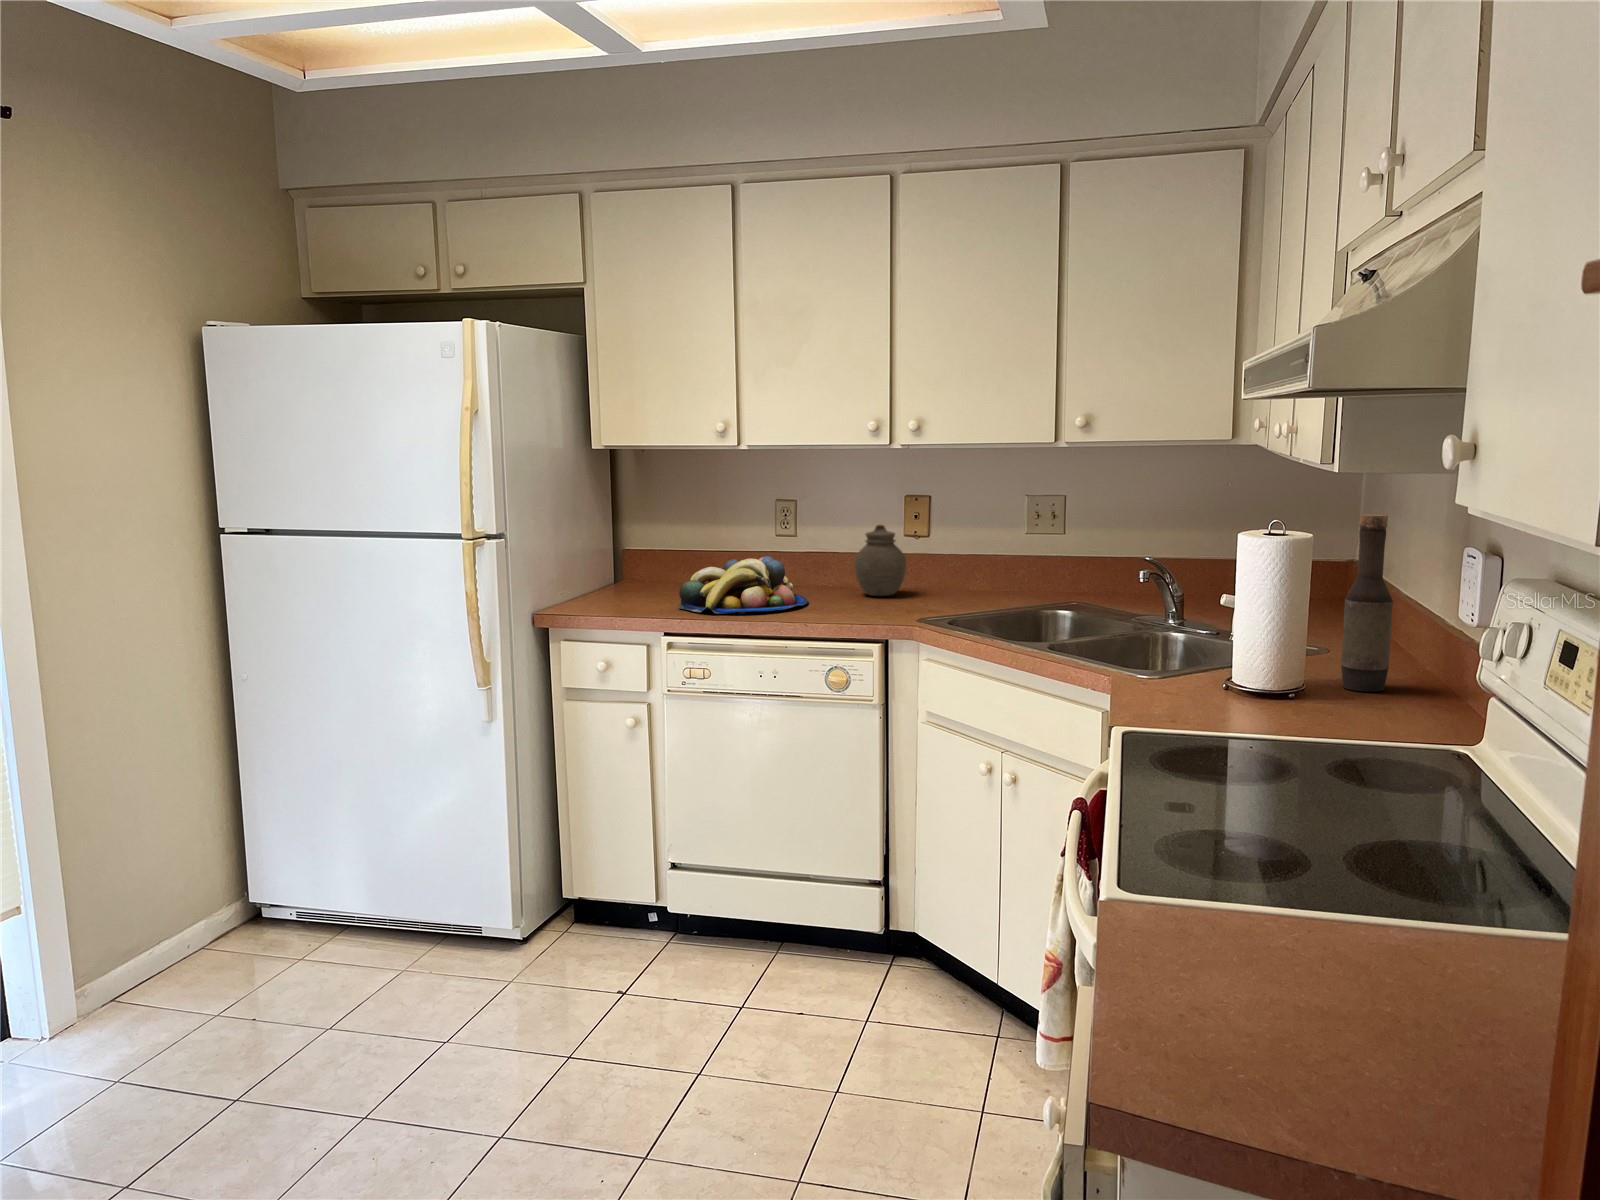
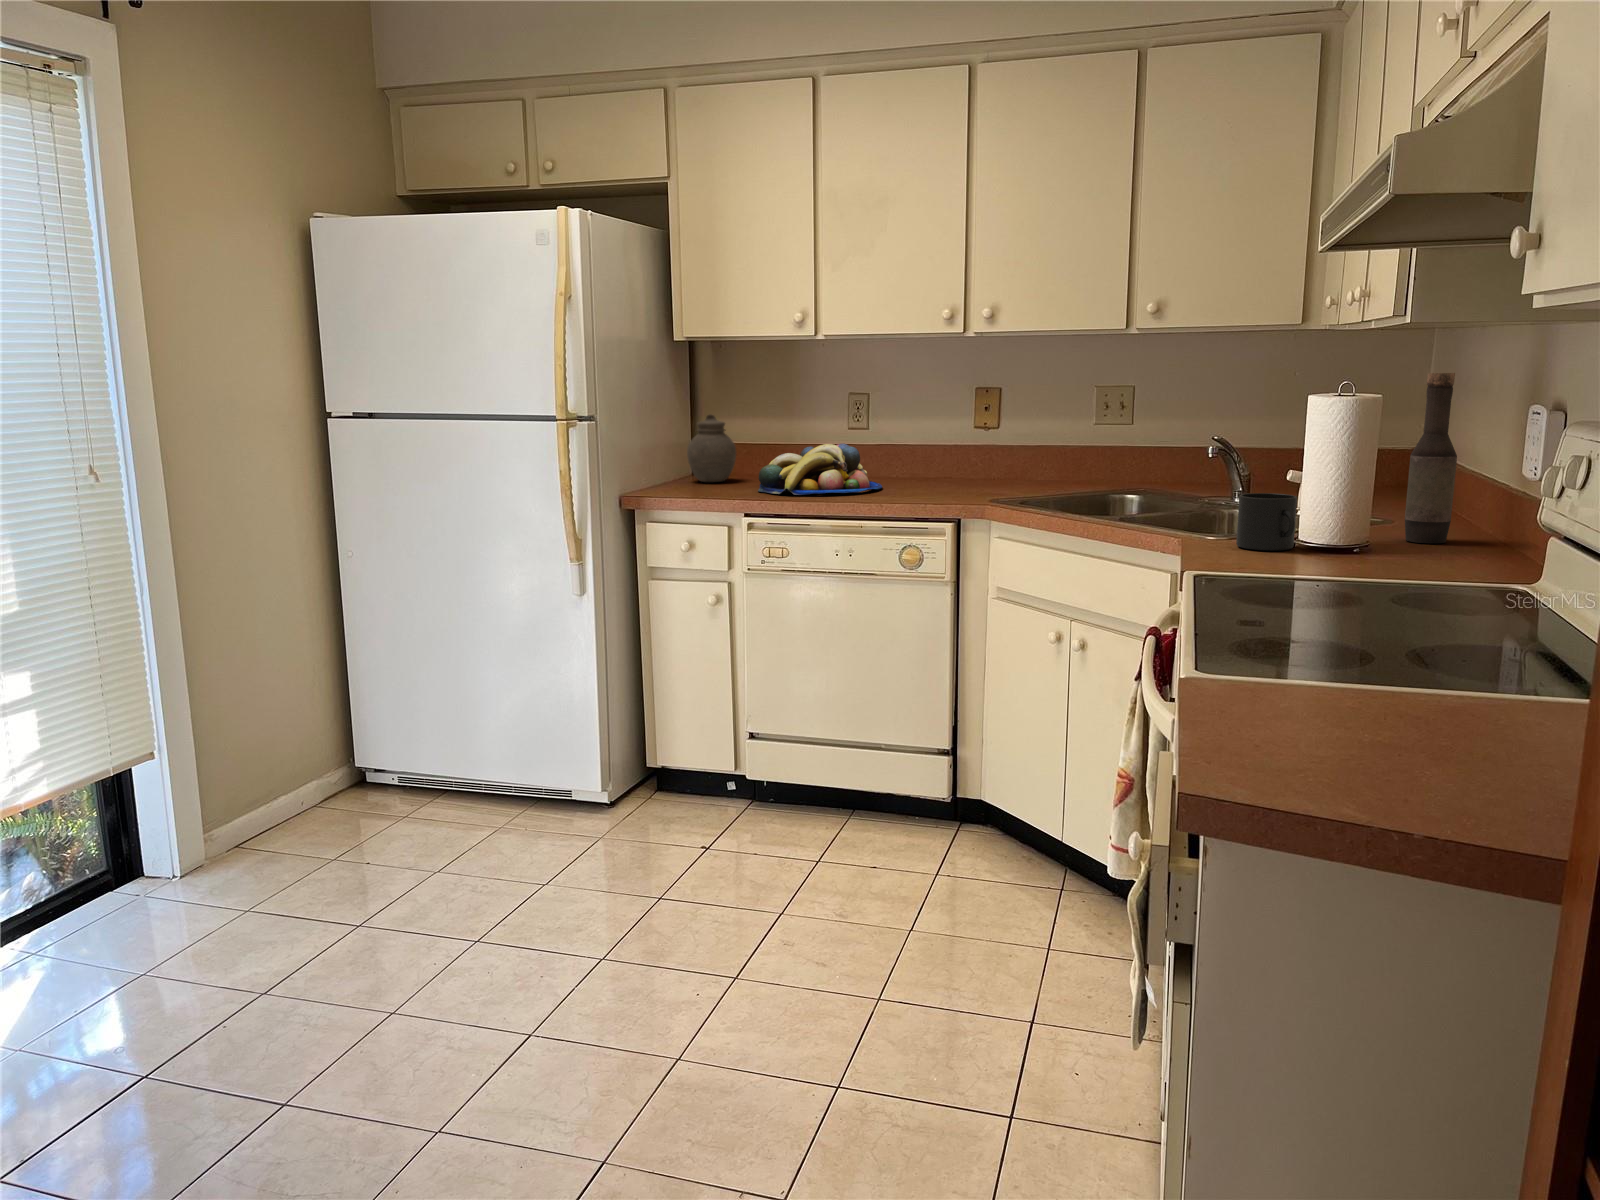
jar: present [854,525,906,596] -> present [687,414,736,482]
mug: none [1168,641,1230,705] -> present [1236,493,1297,551]

